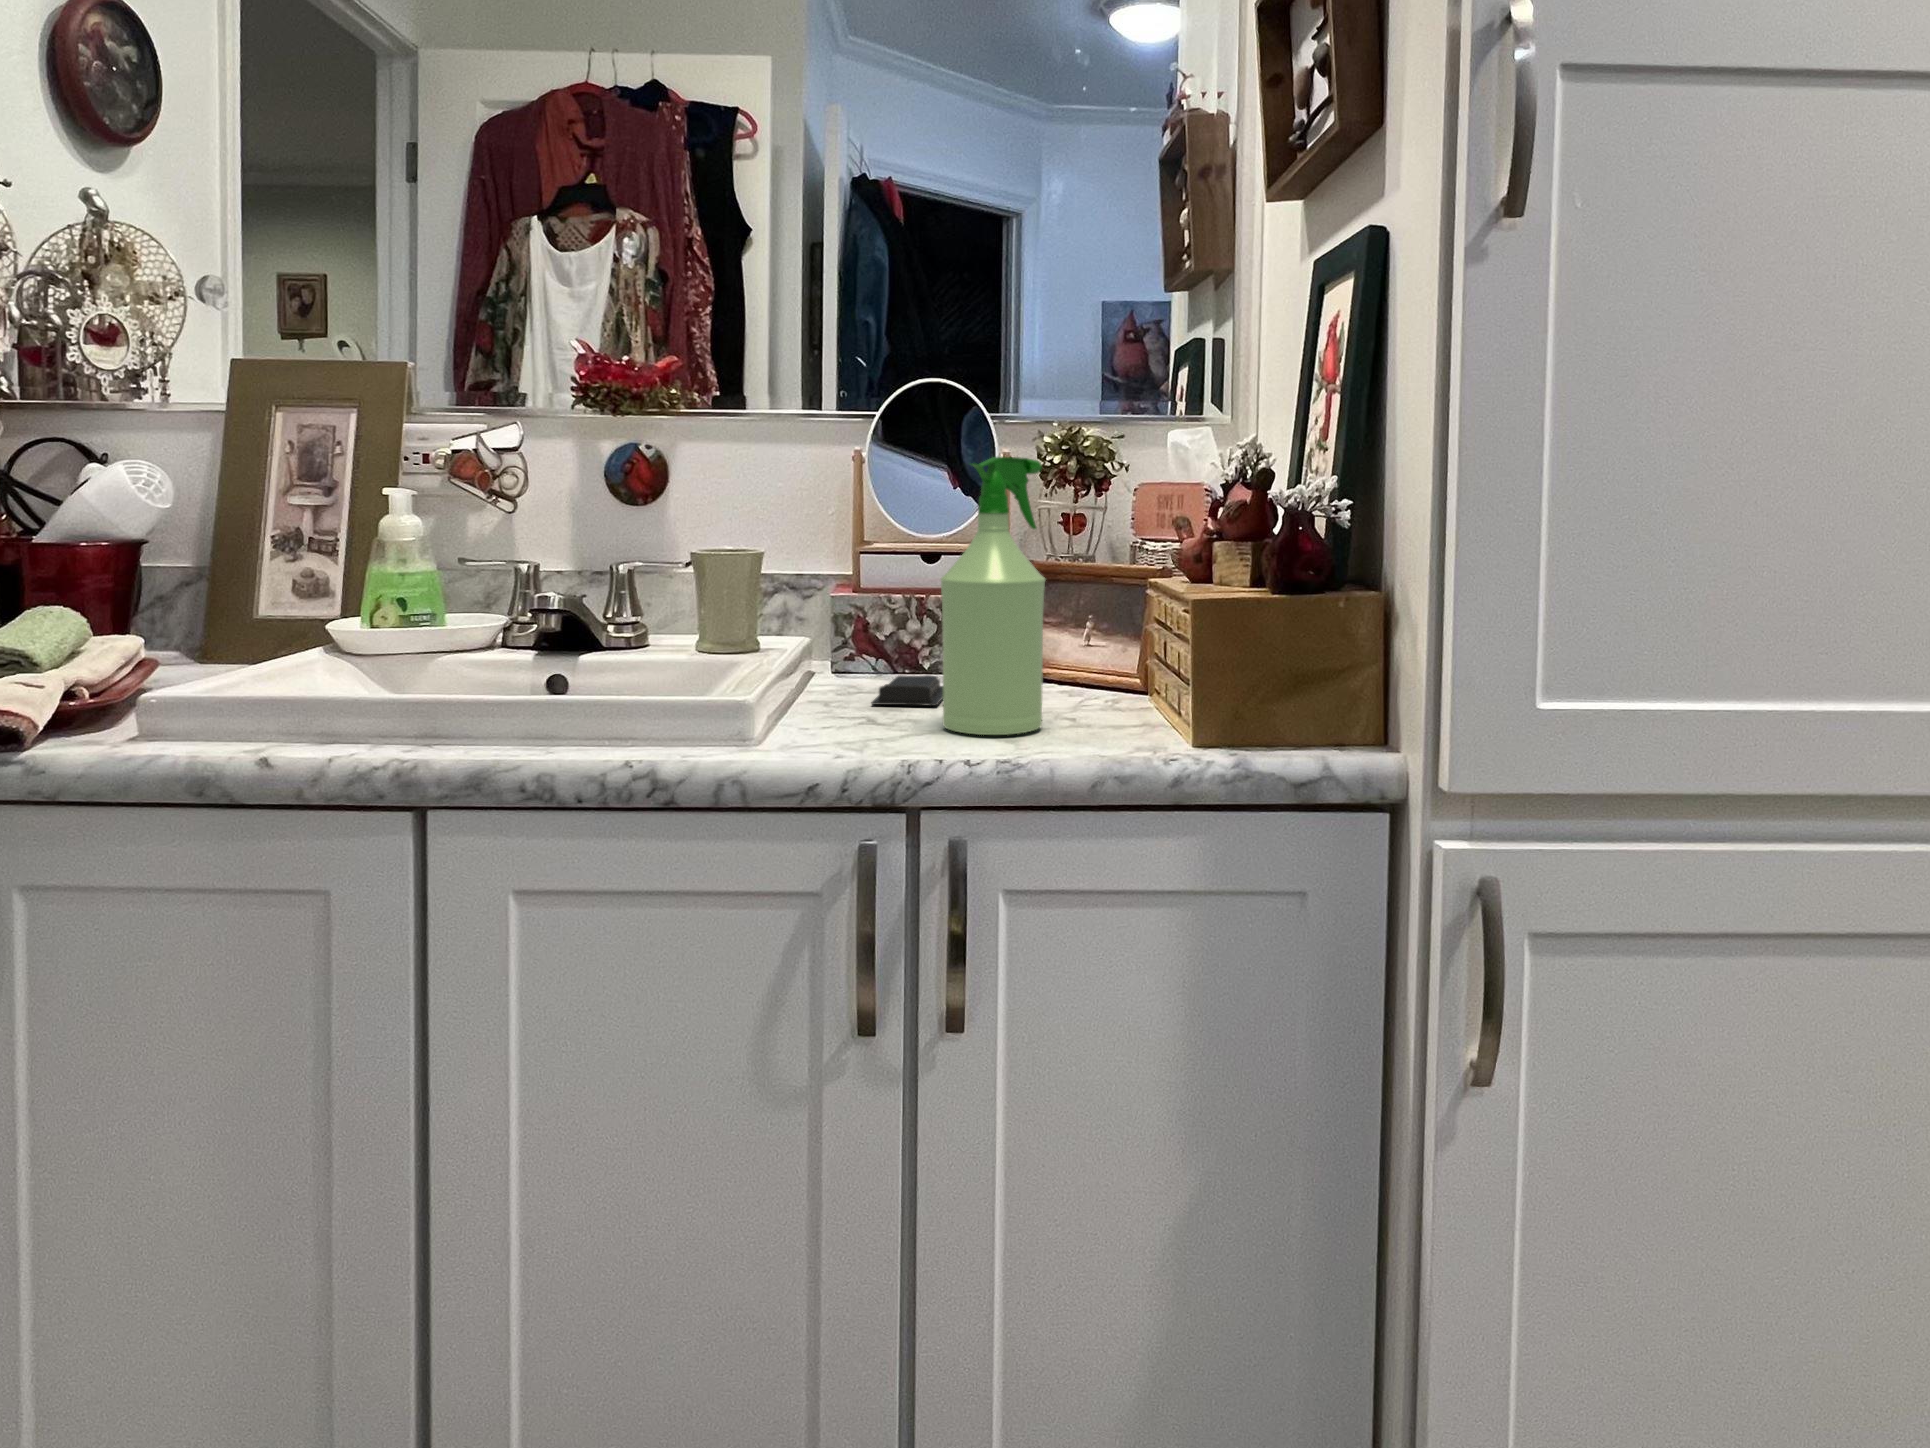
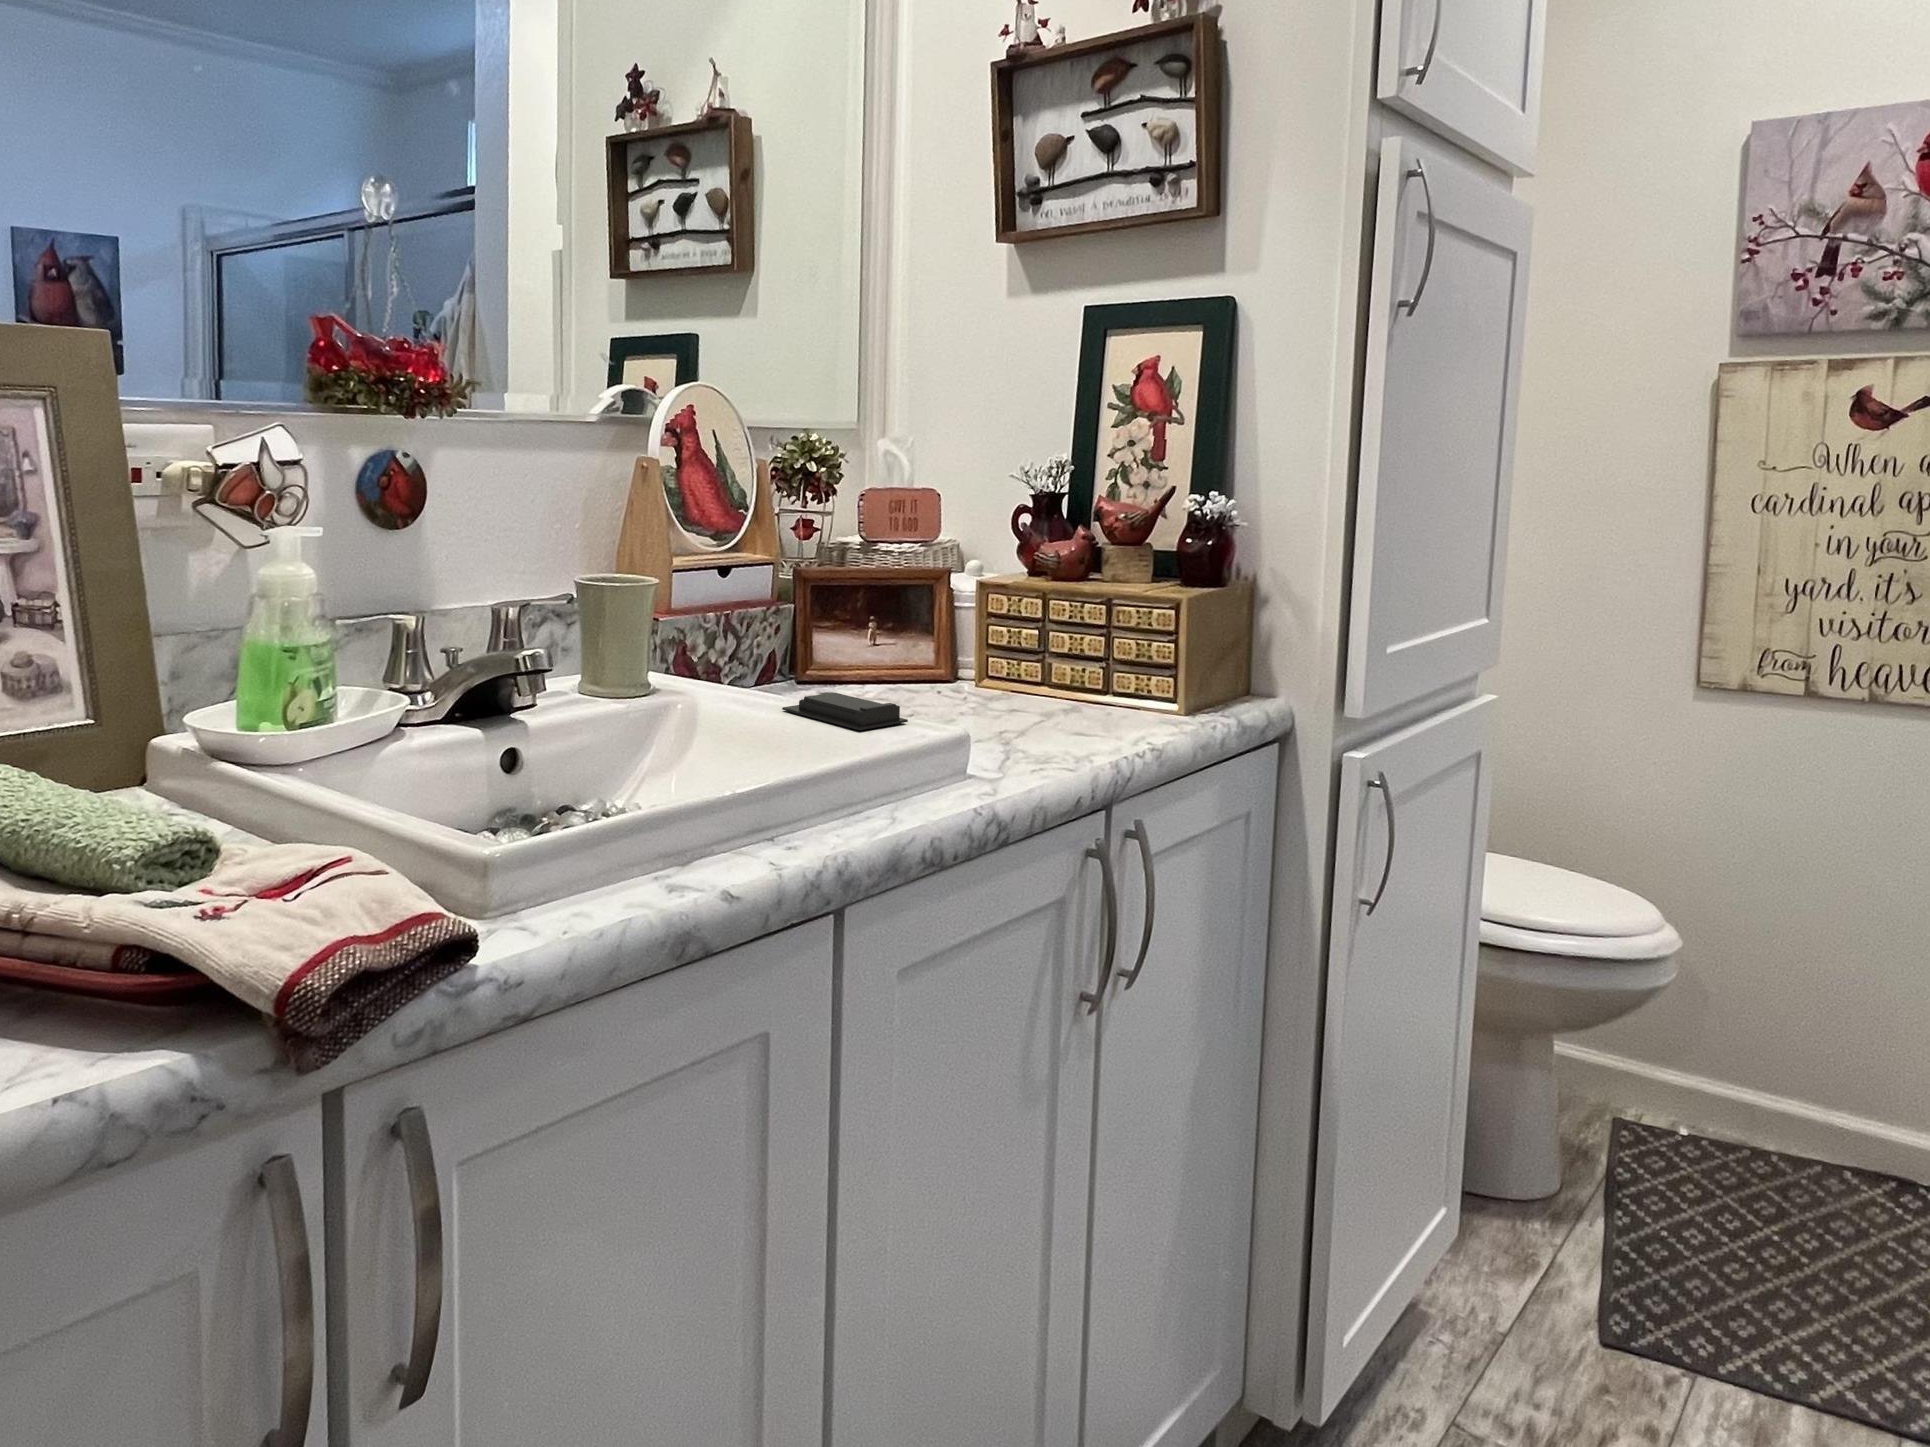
spray bottle: present [941,457,1045,735] -> none [987,480,1089,744]

